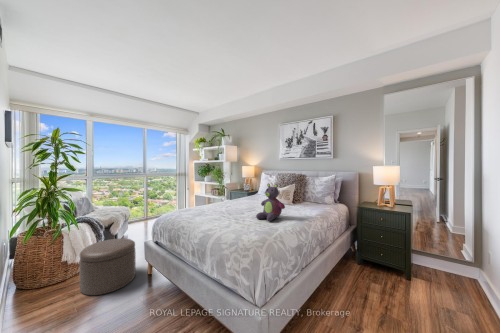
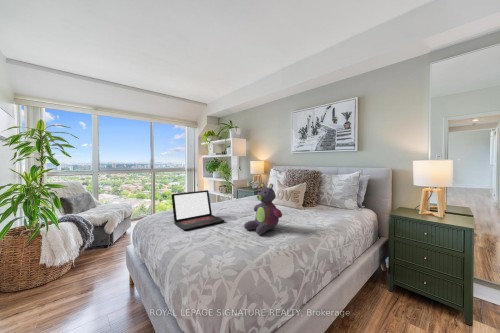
laptop: none [195,191,238,221] -> present [171,190,225,230]
ottoman: present [79,238,136,295] -> none [46,242,115,309]

